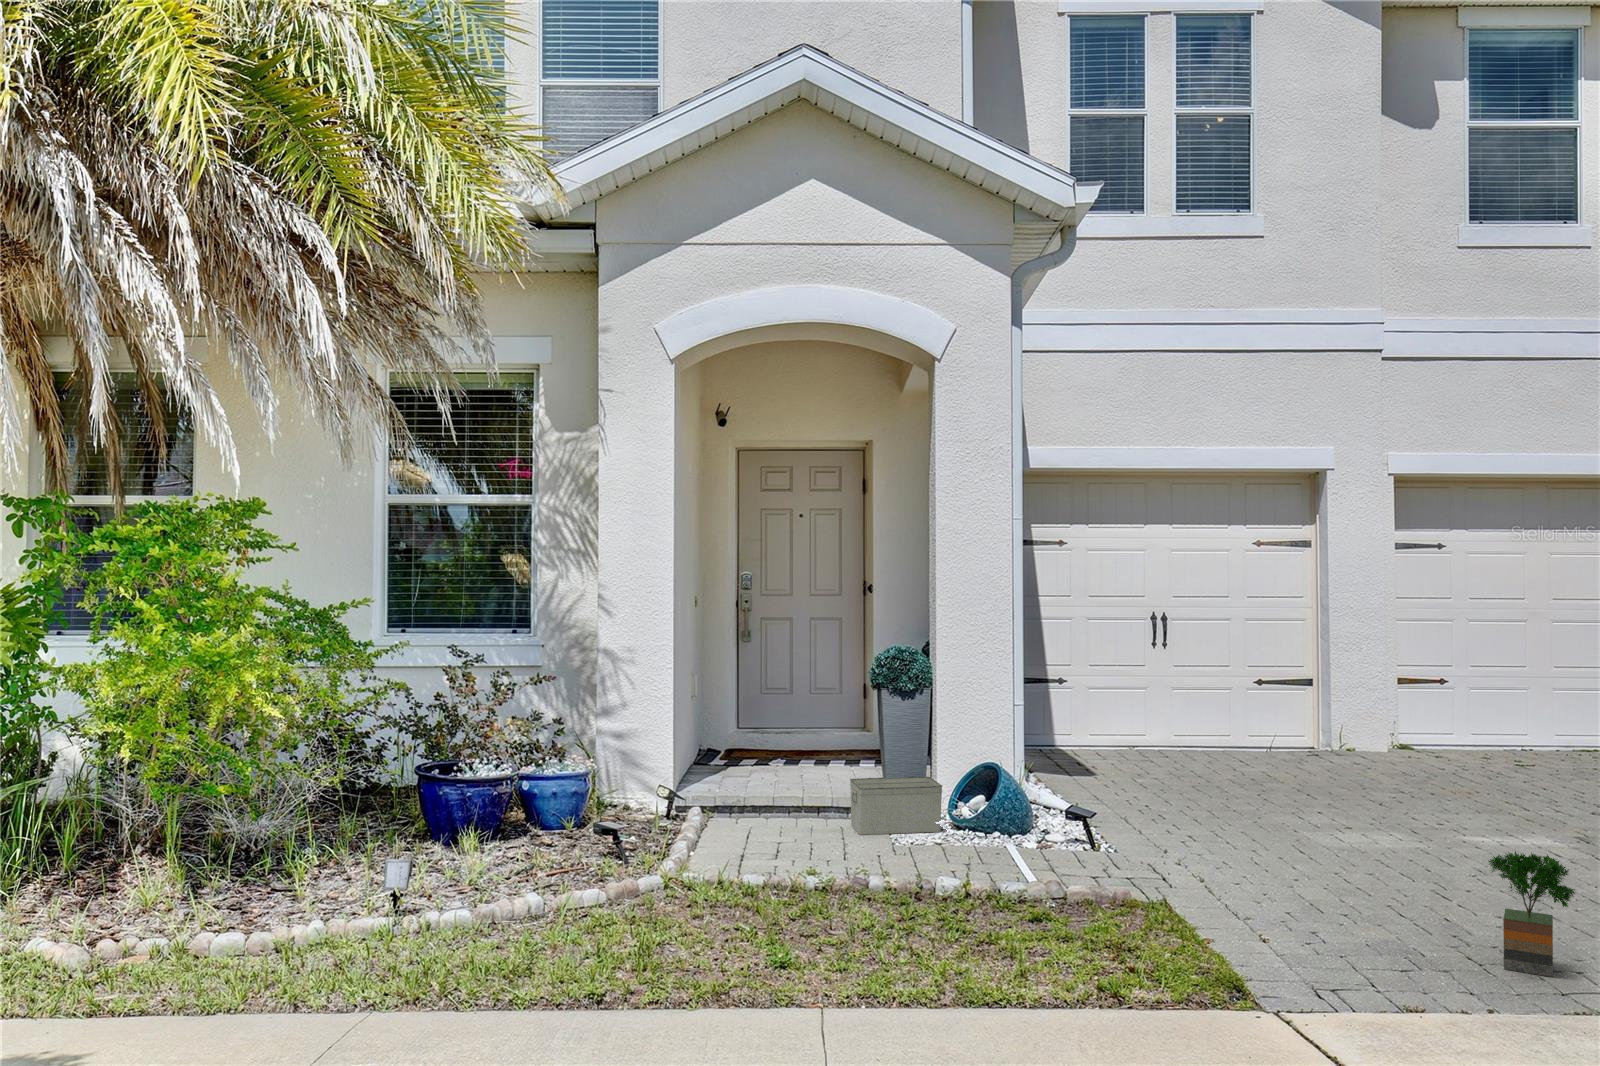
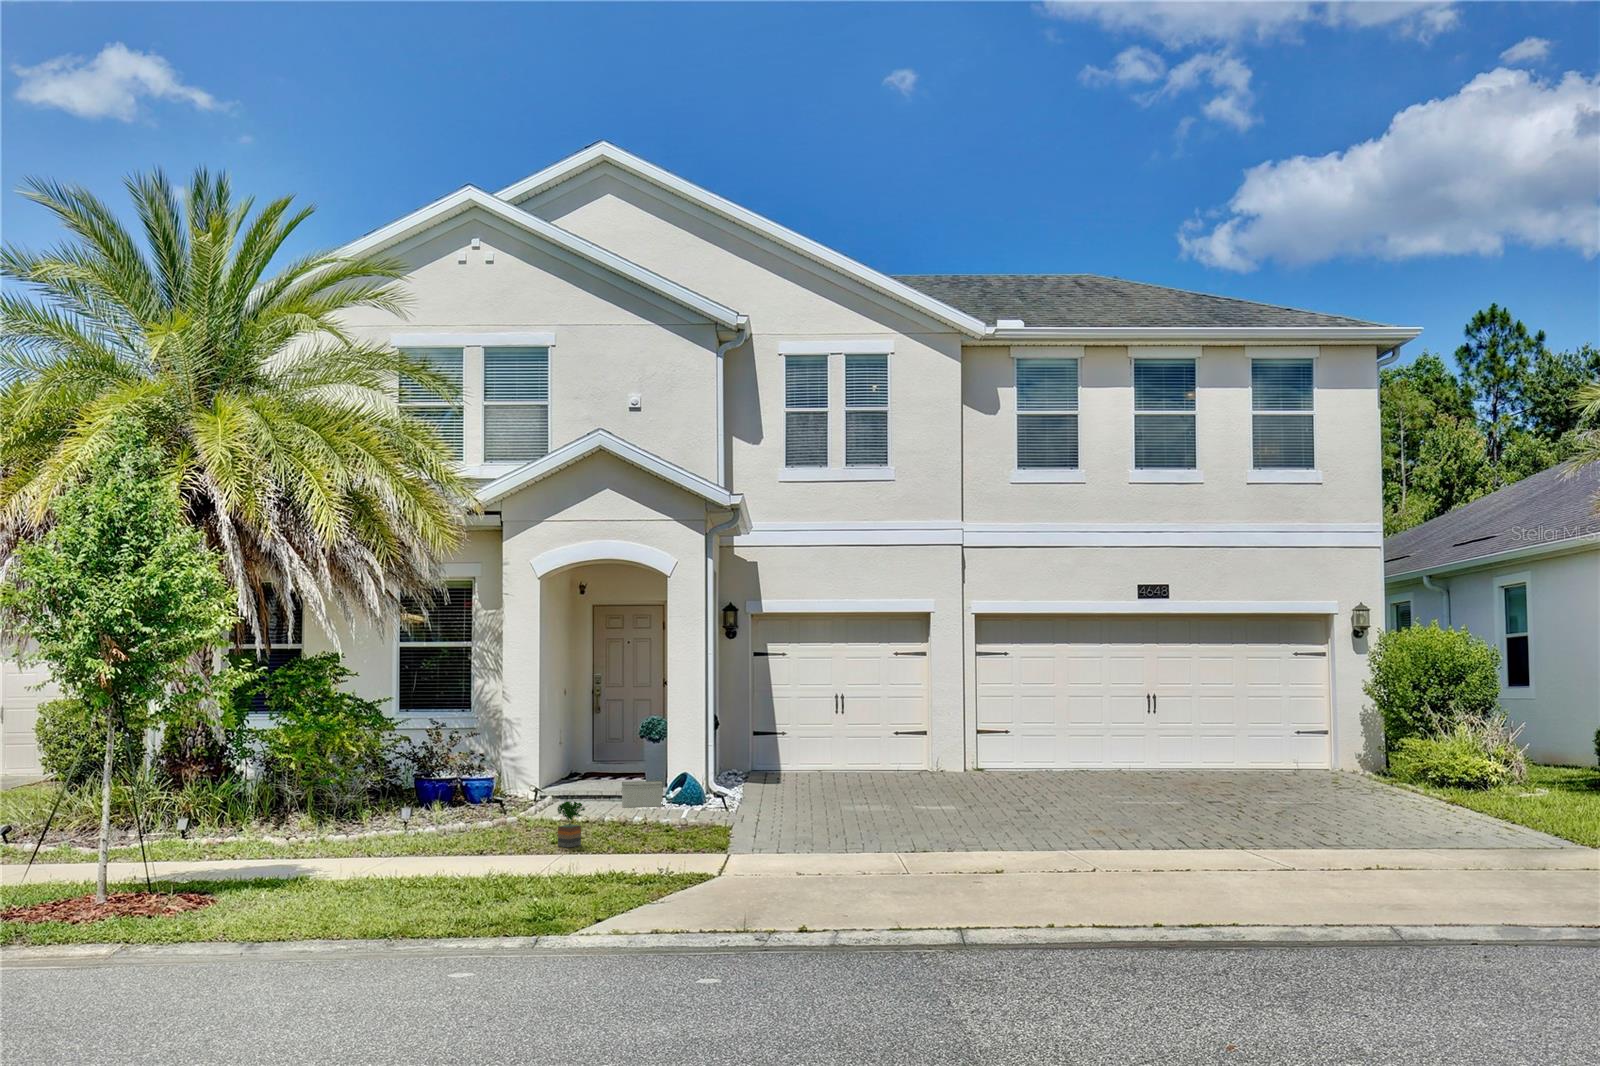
potted tree: present [1488,851,1575,977] -> present [557,801,585,848]

